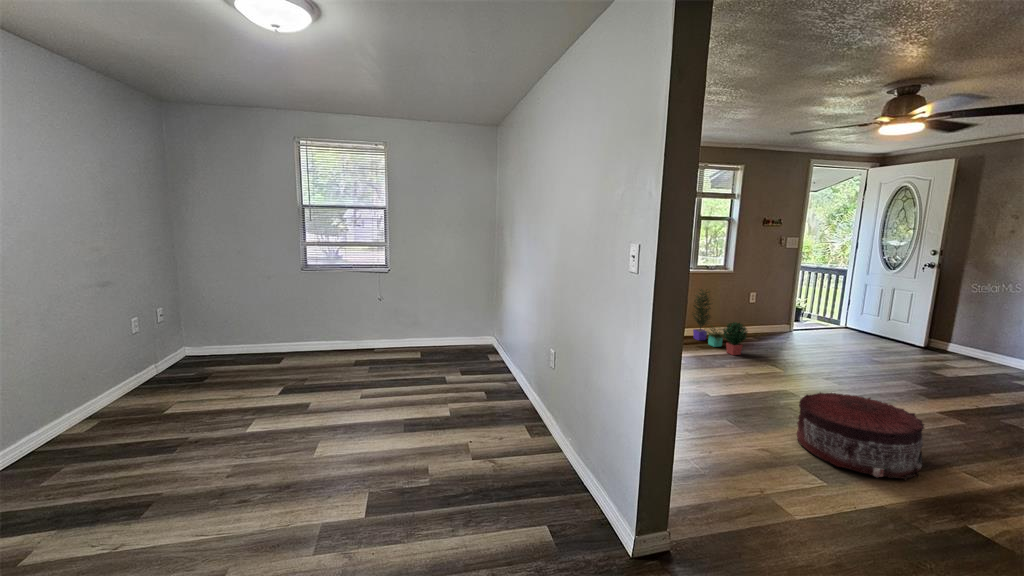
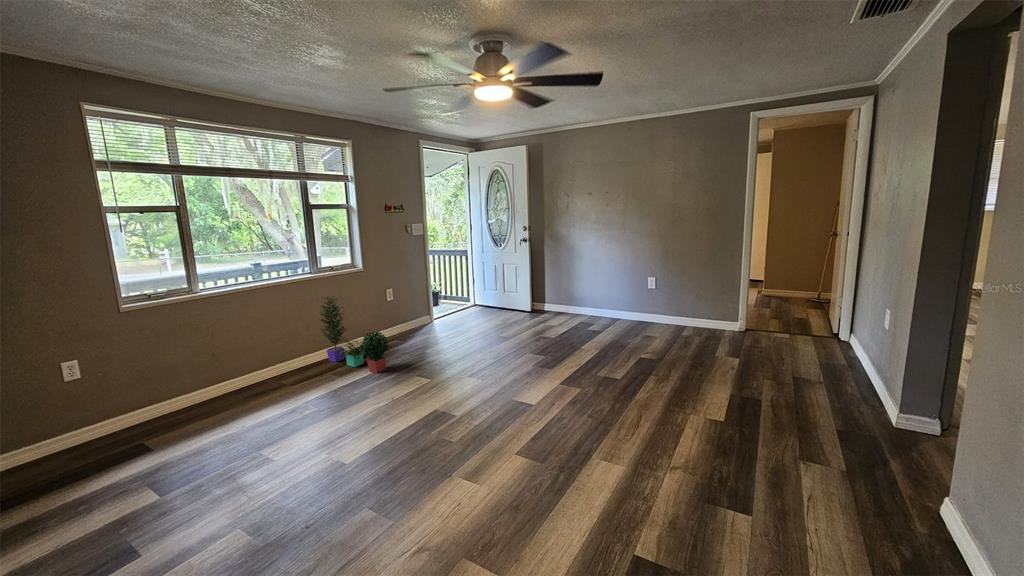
pouf: present [797,393,924,480] -> none [453,404,577,522]

